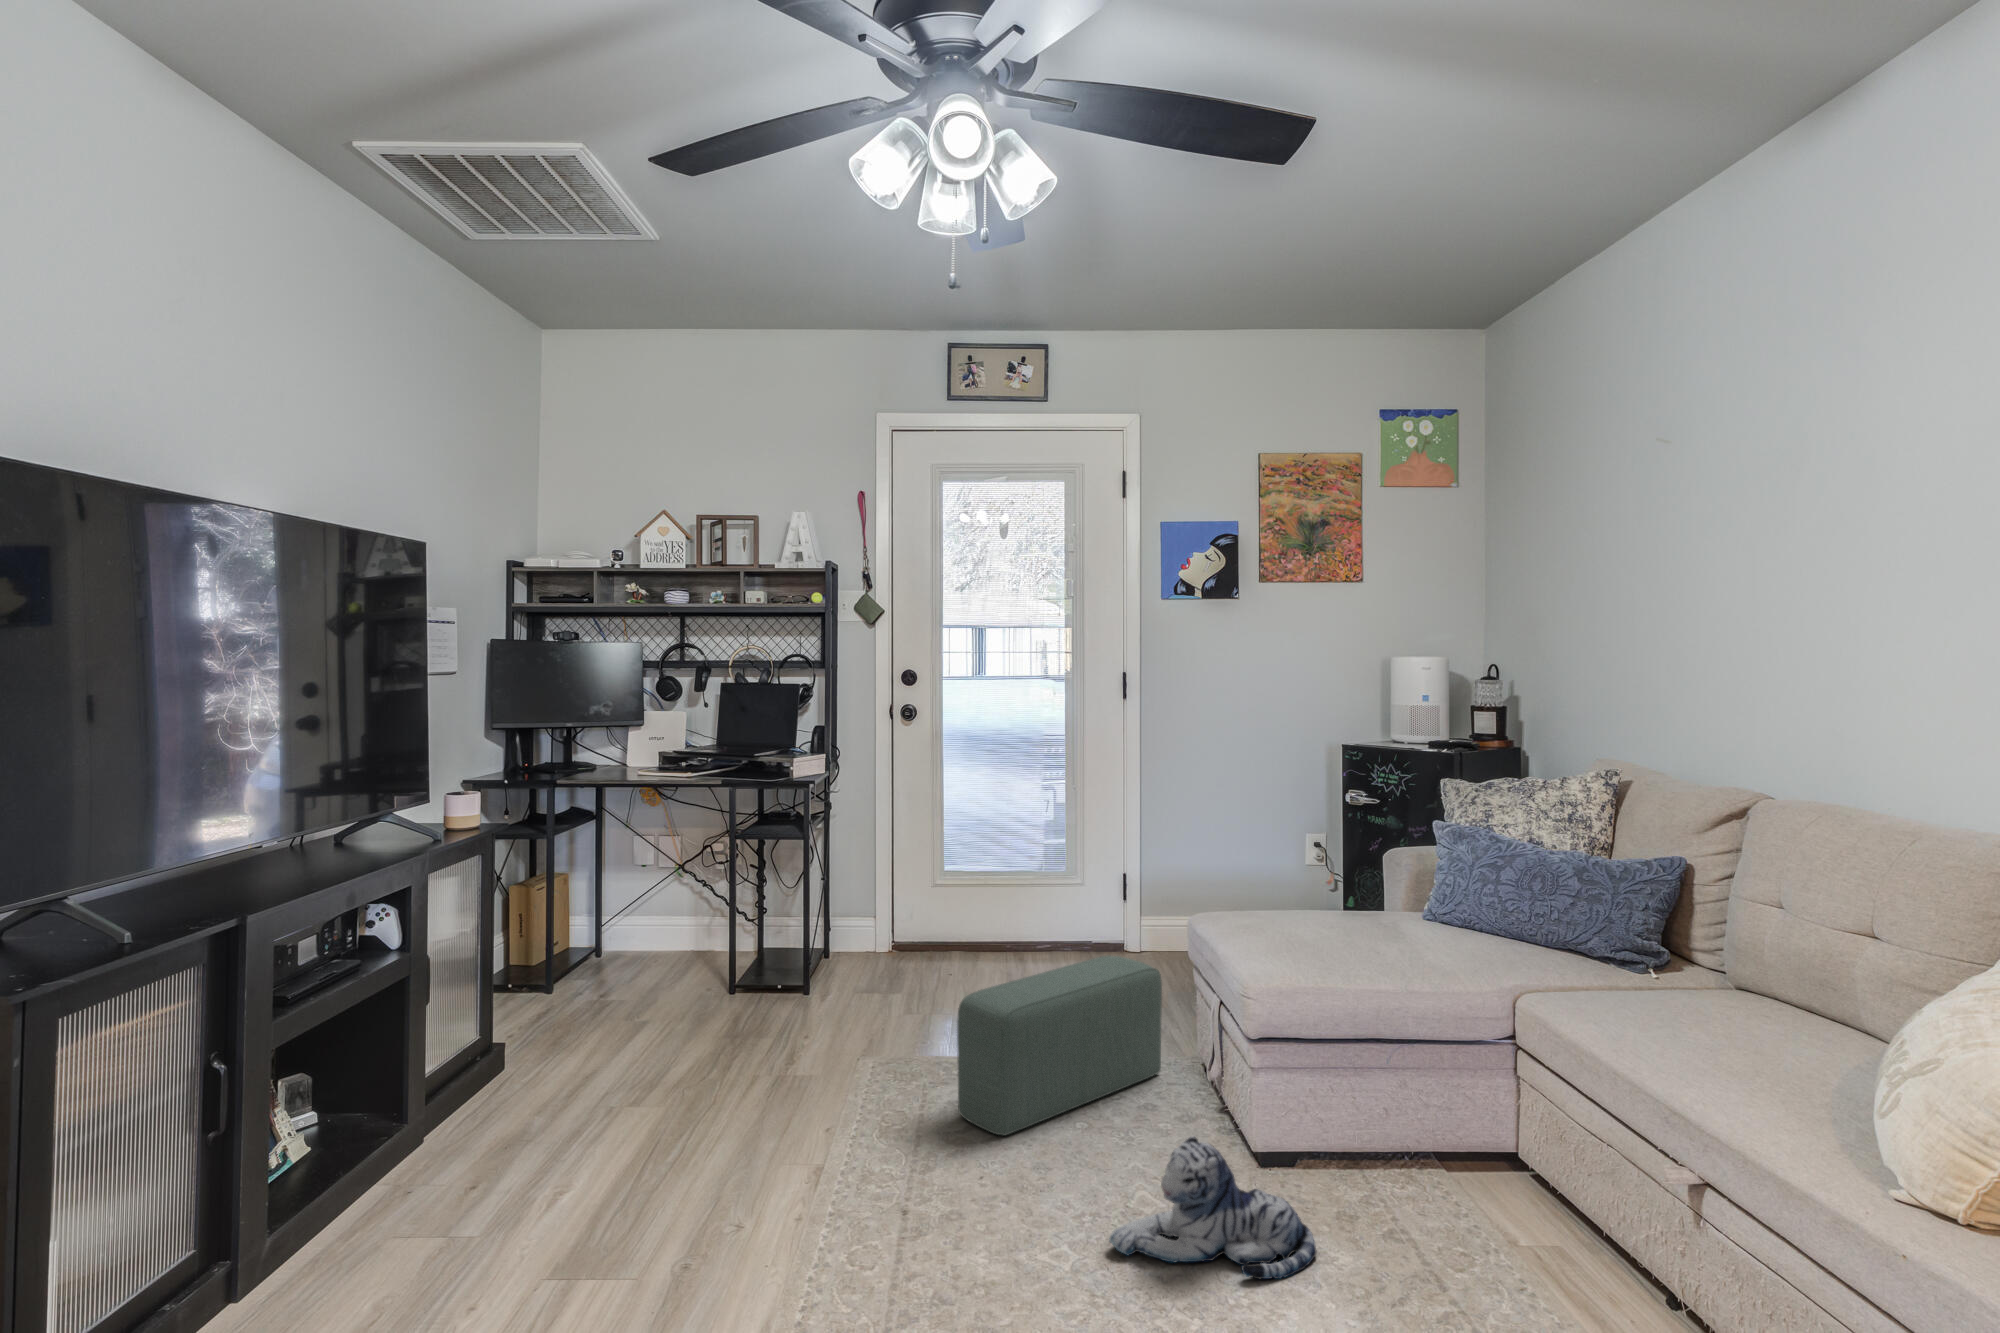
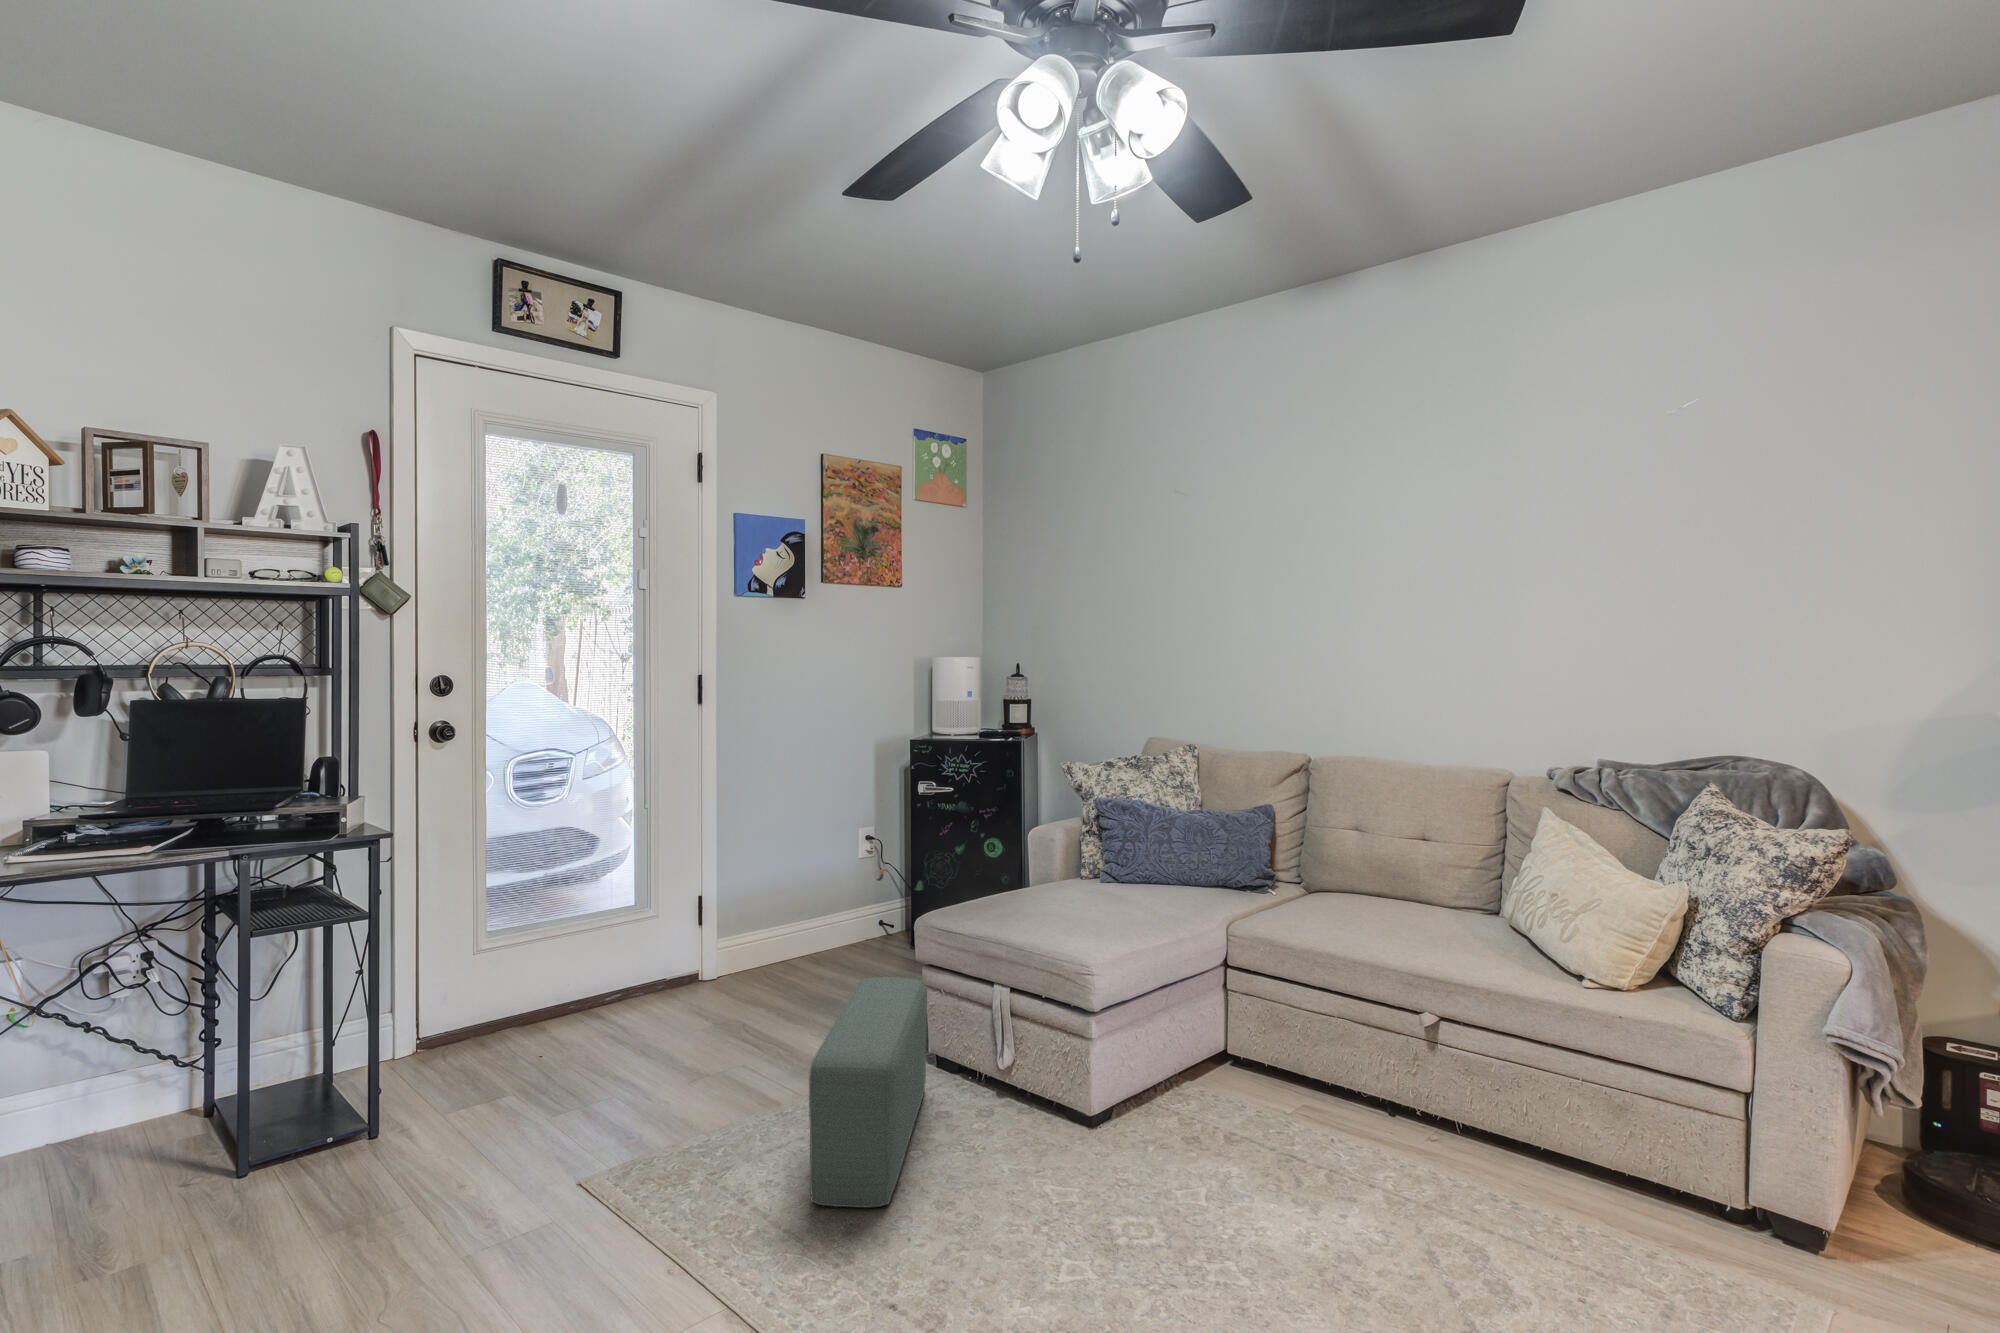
plush toy: present [1109,1136,1316,1279] -> none [1130,1120,1267,1260]

